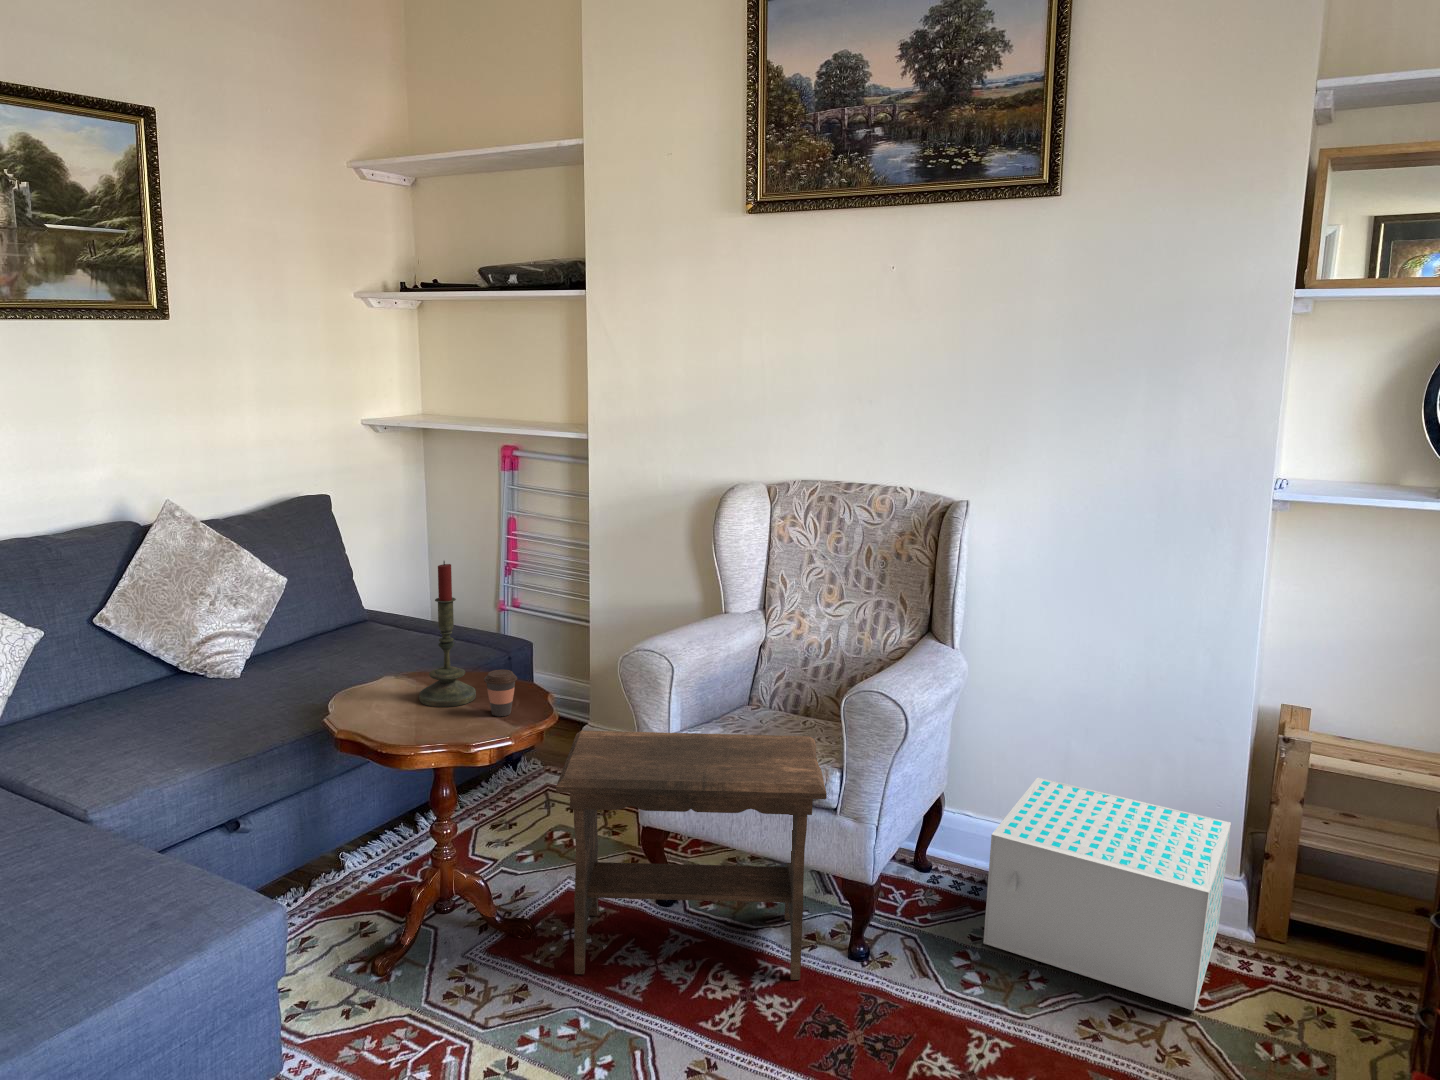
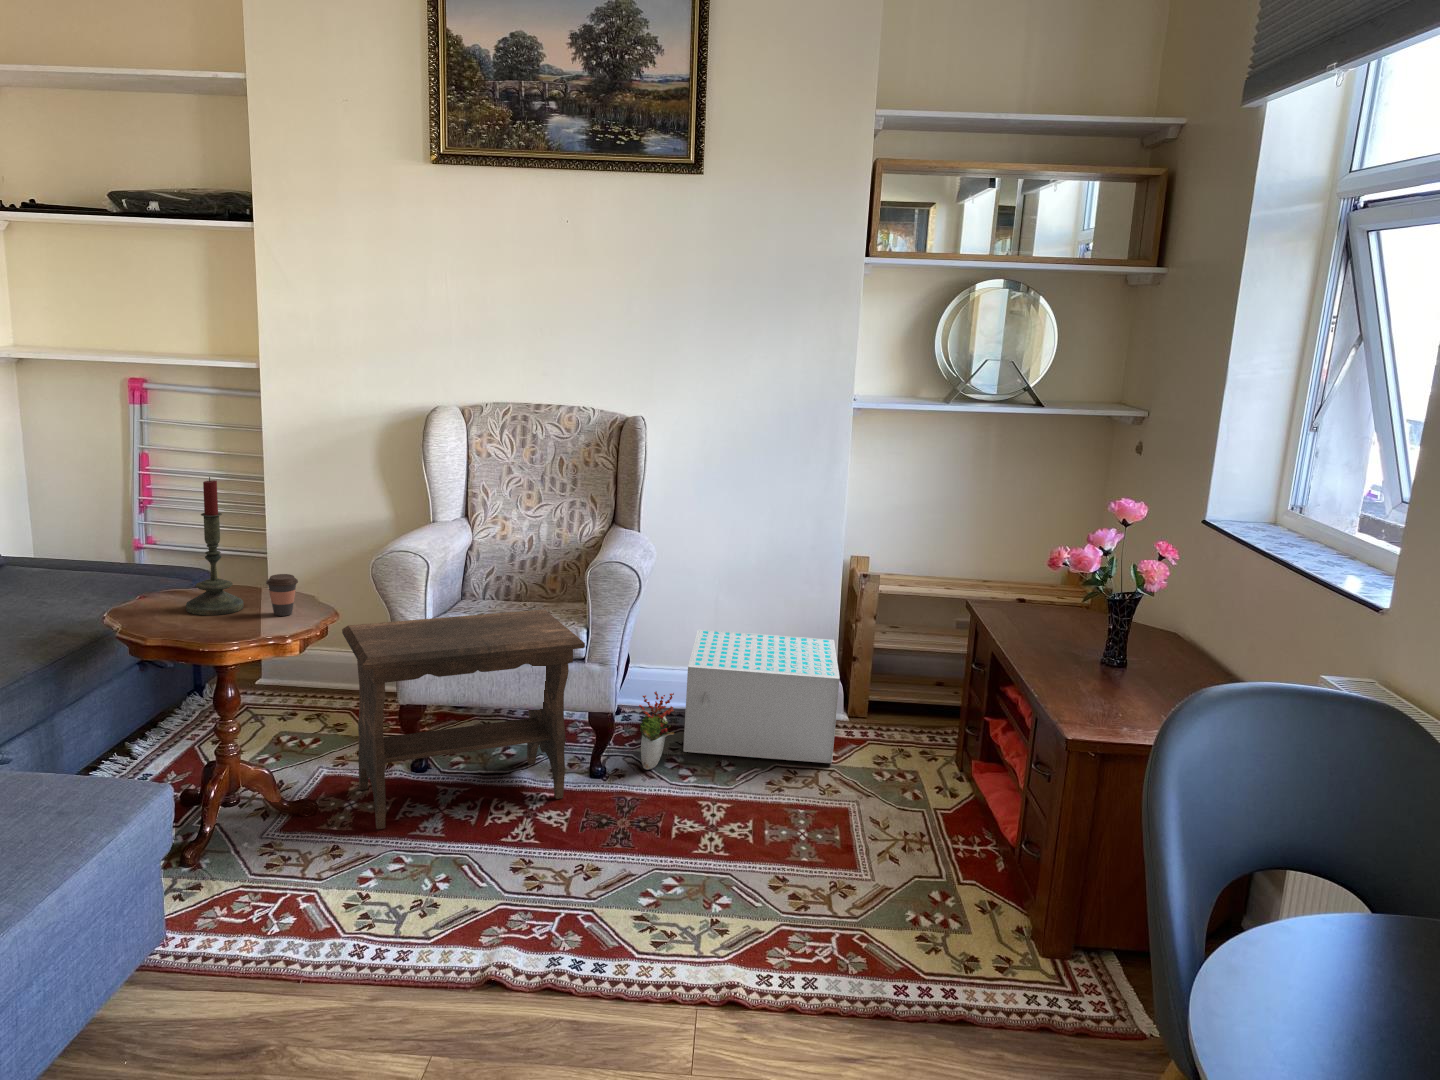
decorative plant: none [915,860,965,961] -> present [639,692,674,770]

